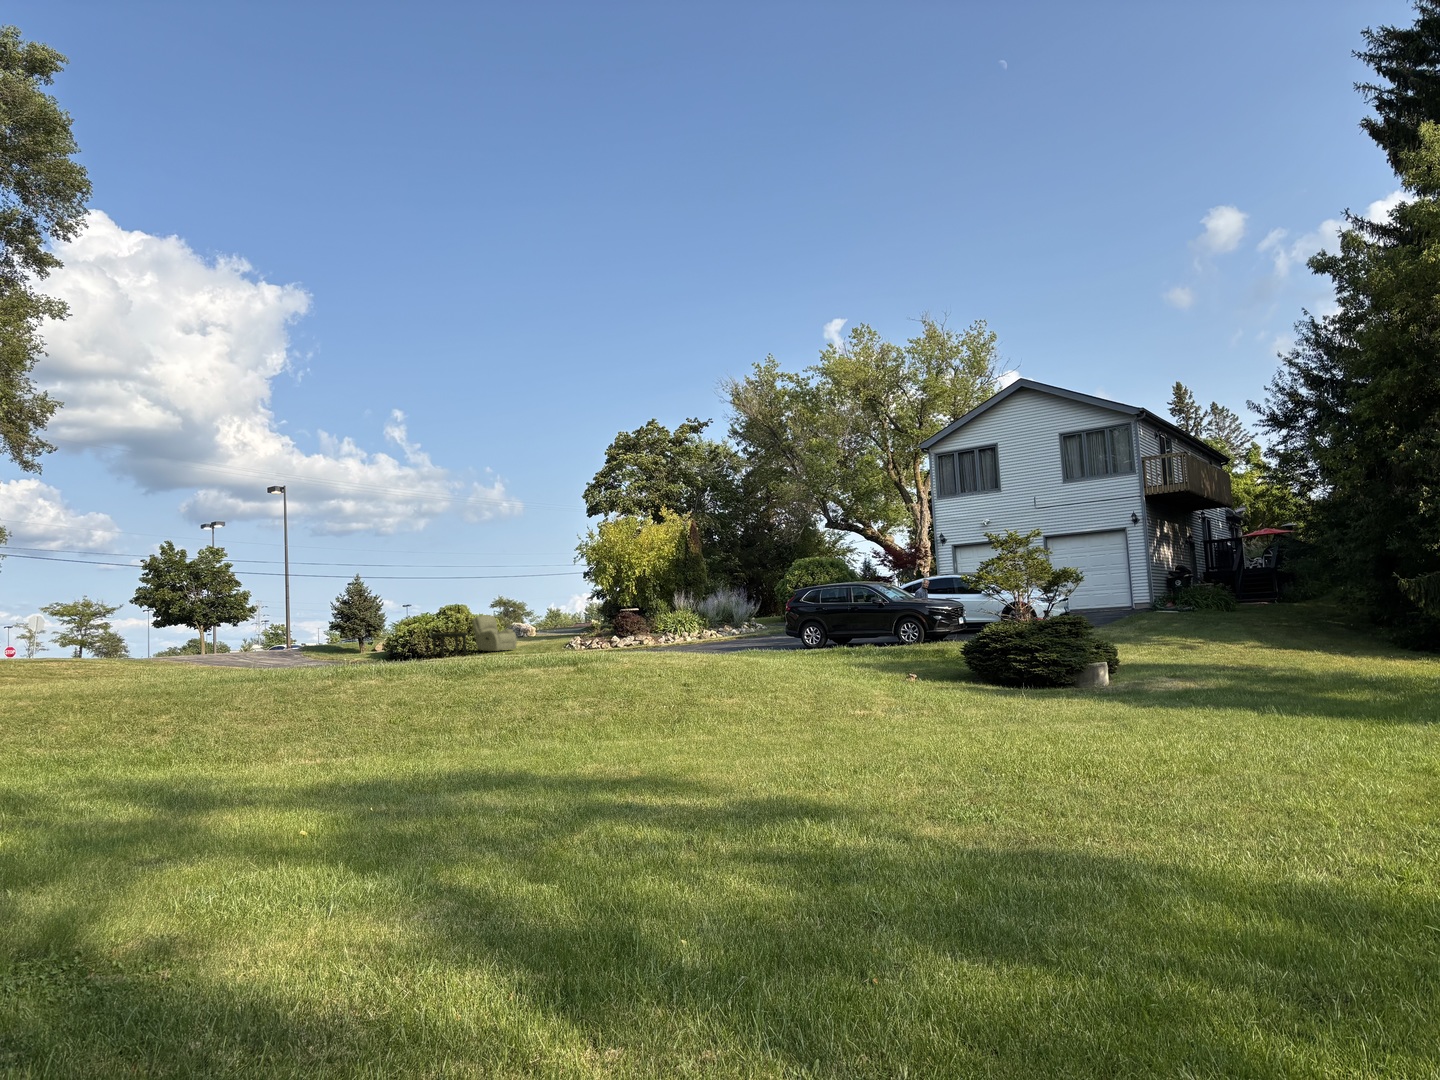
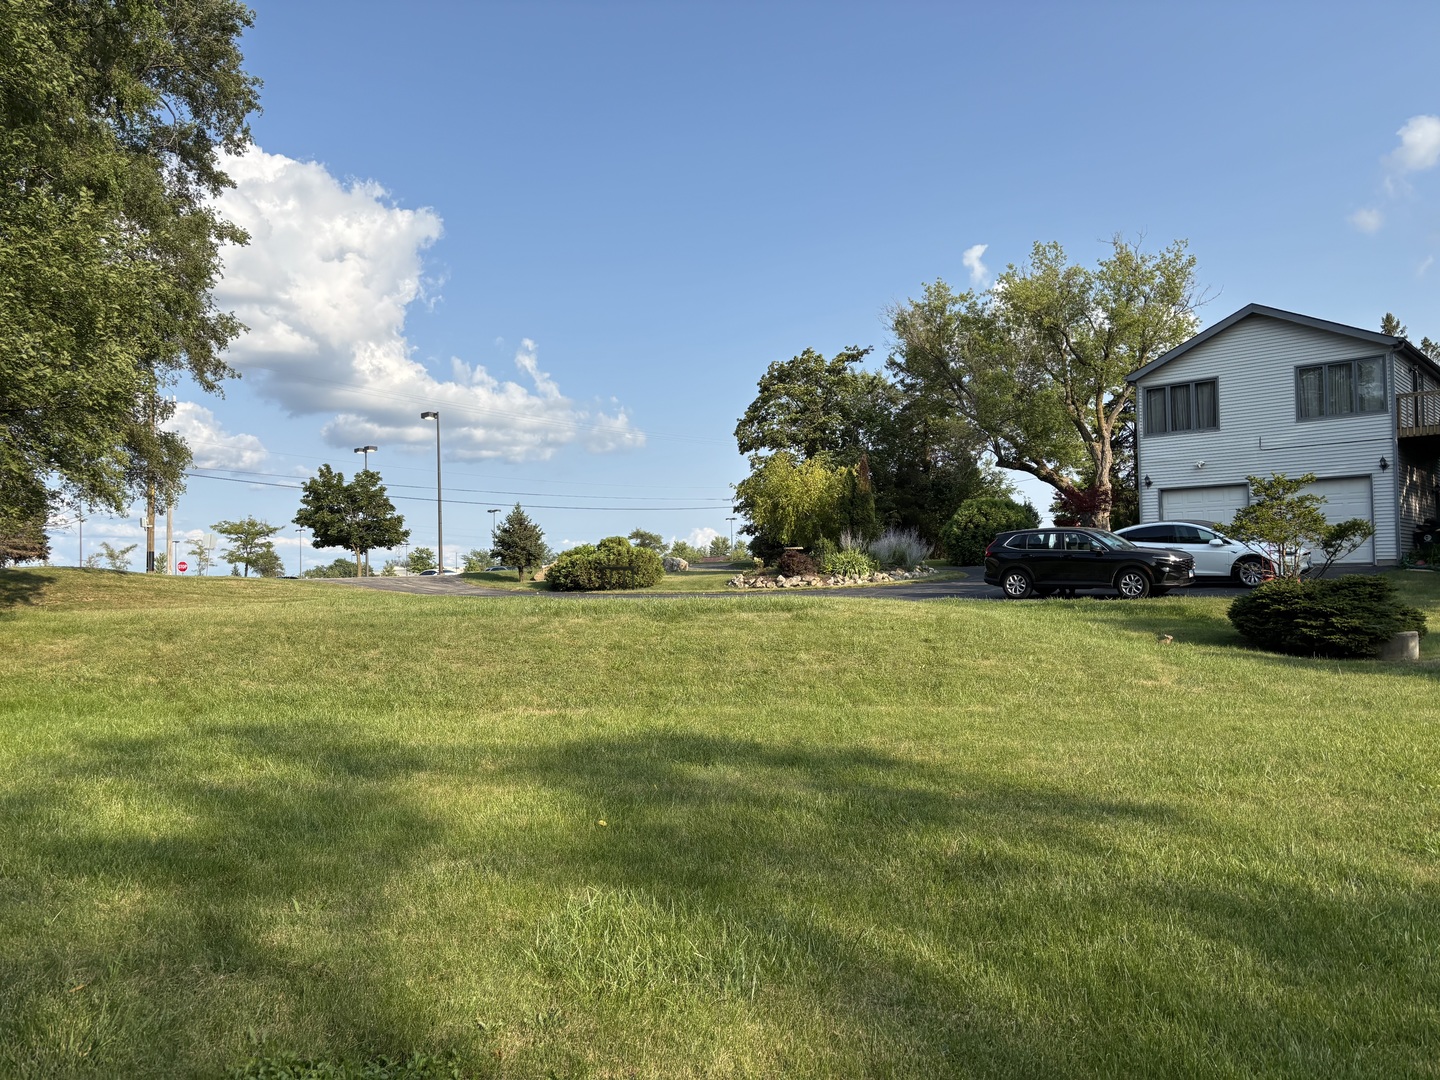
chair: present [472,615,517,651] -> none [638,549,683,587]

